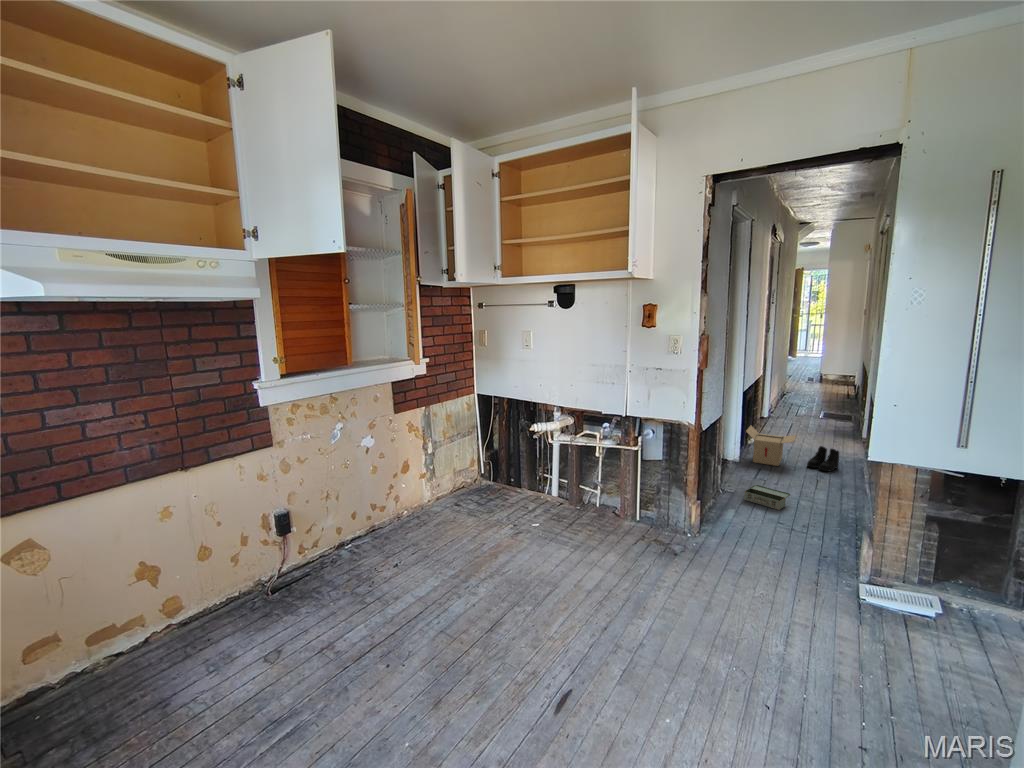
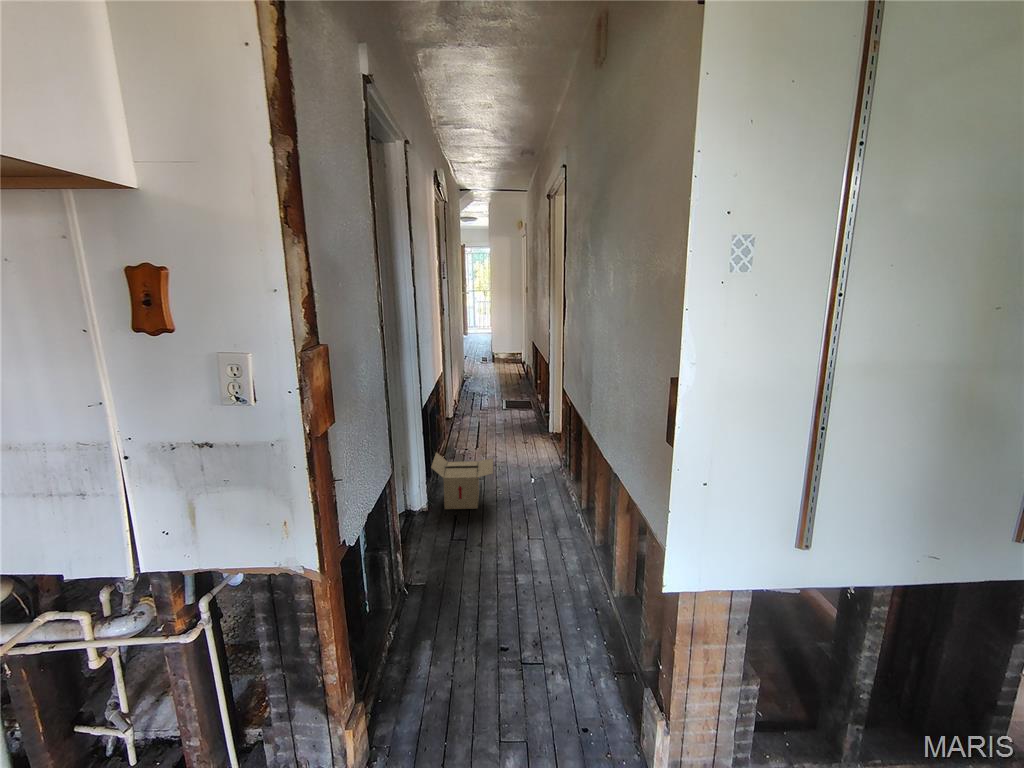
boots: present [807,446,839,471] -> none [510,468,544,504]
toolbox: present [744,485,790,510] -> none [441,576,508,625]

